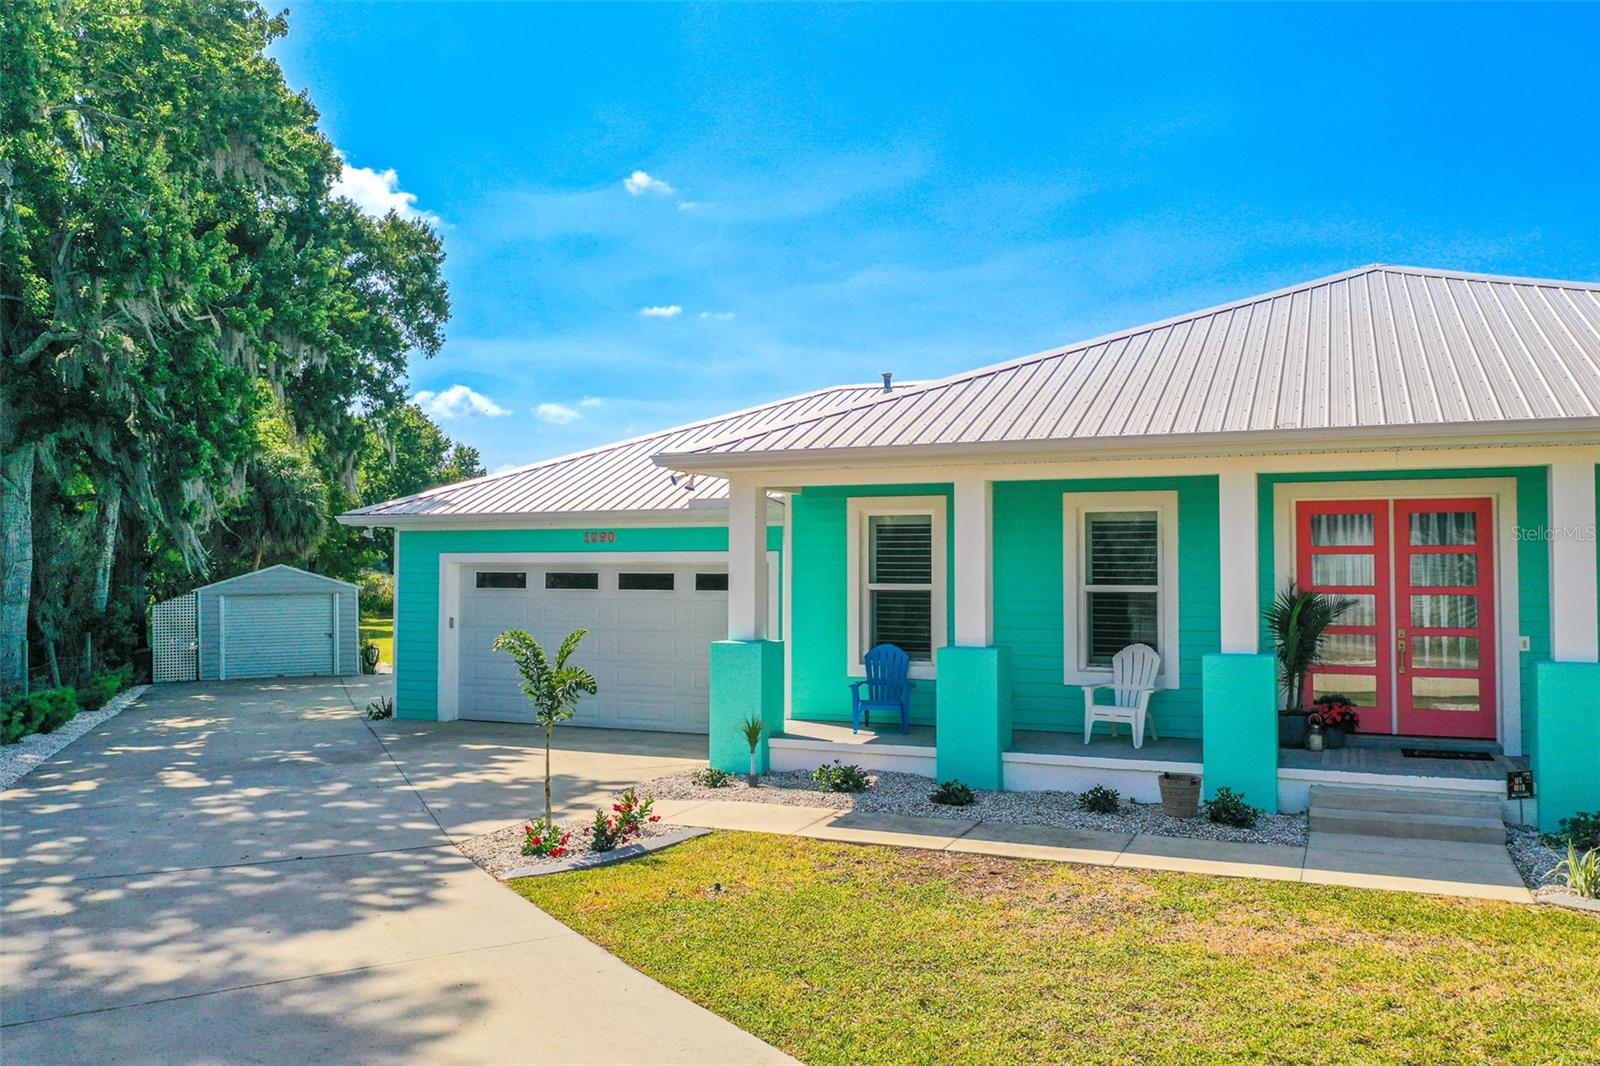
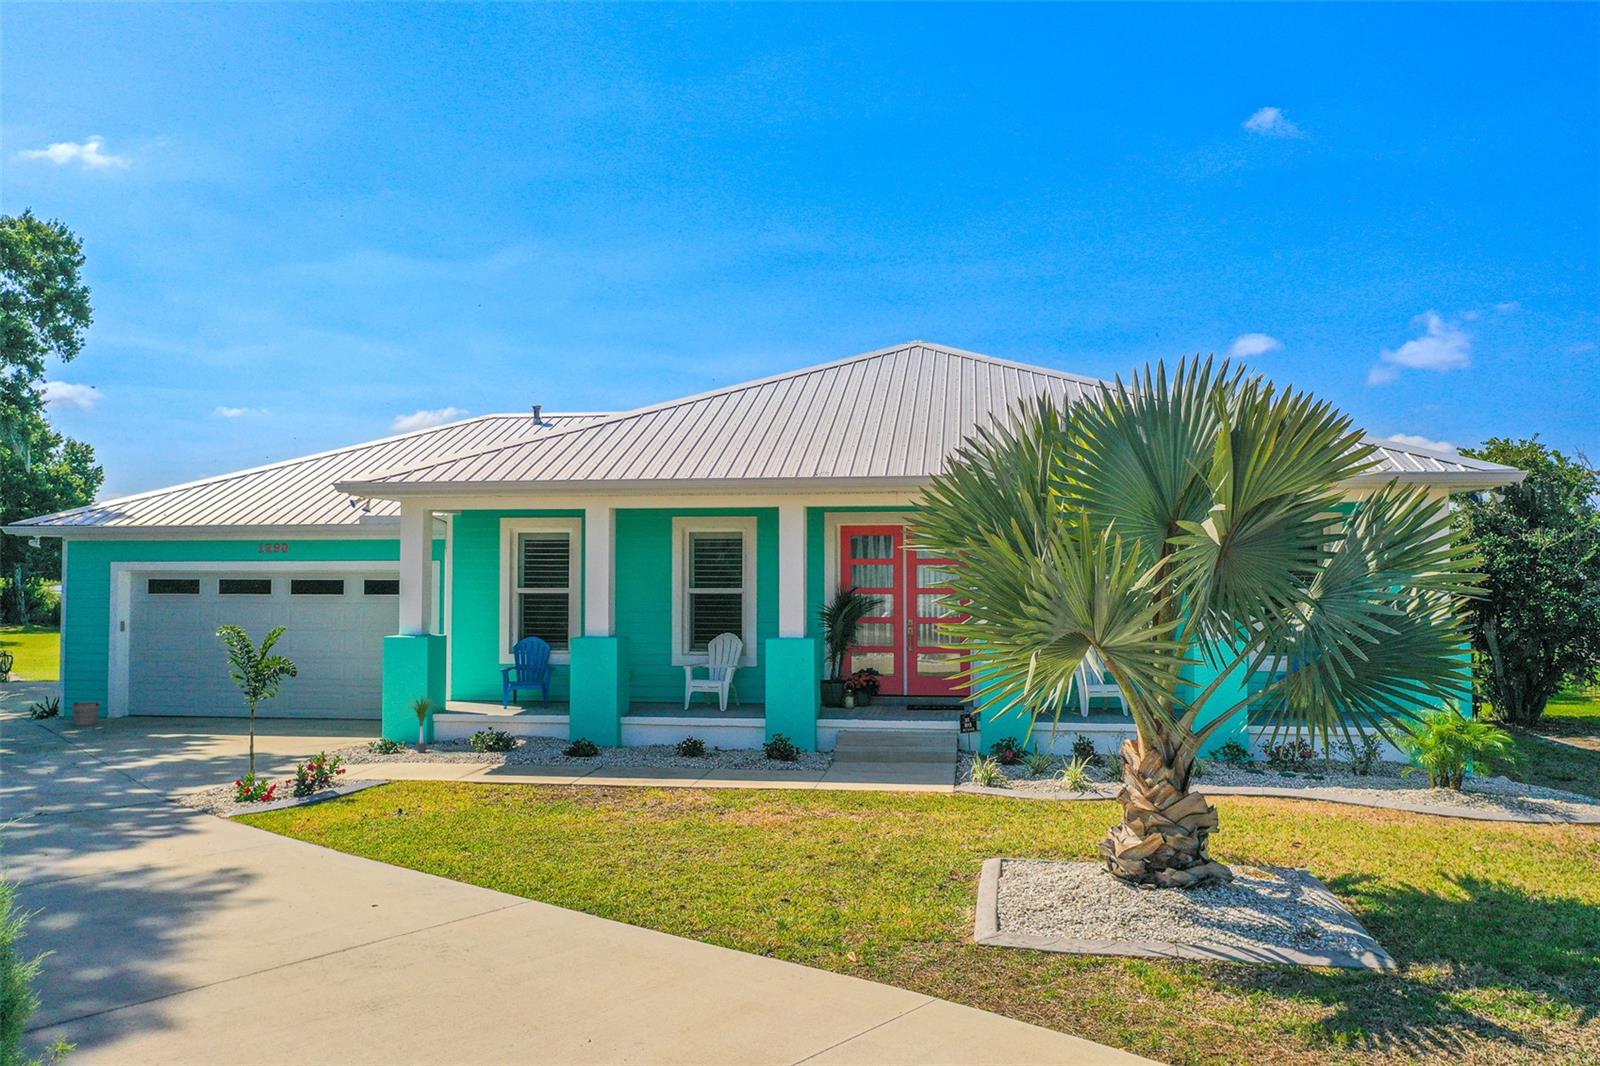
bucket: present [1158,772,1206,817] -> present [72,701,102,725]

